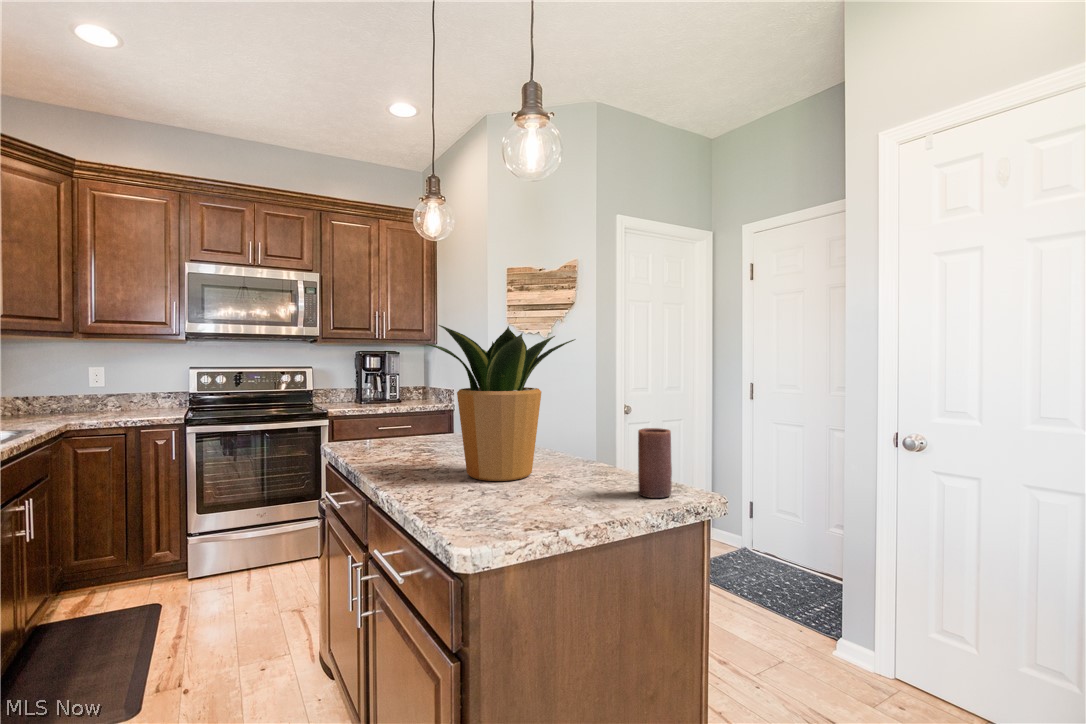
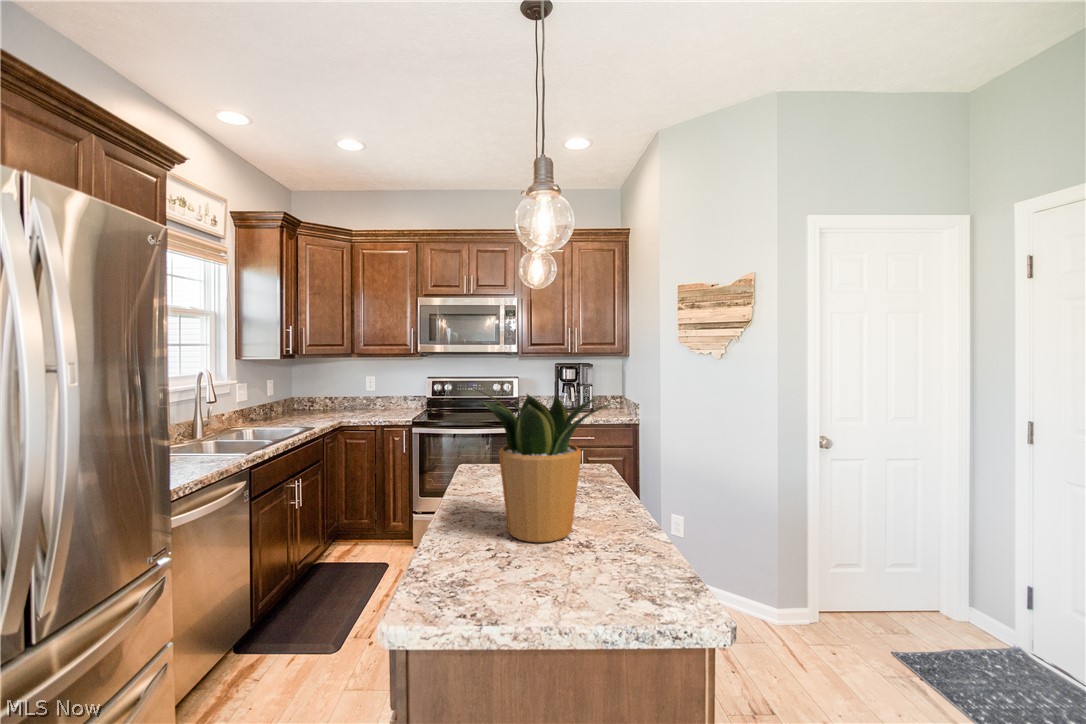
candle: present [638,428,672,498] -> none [631,518,669,603]

